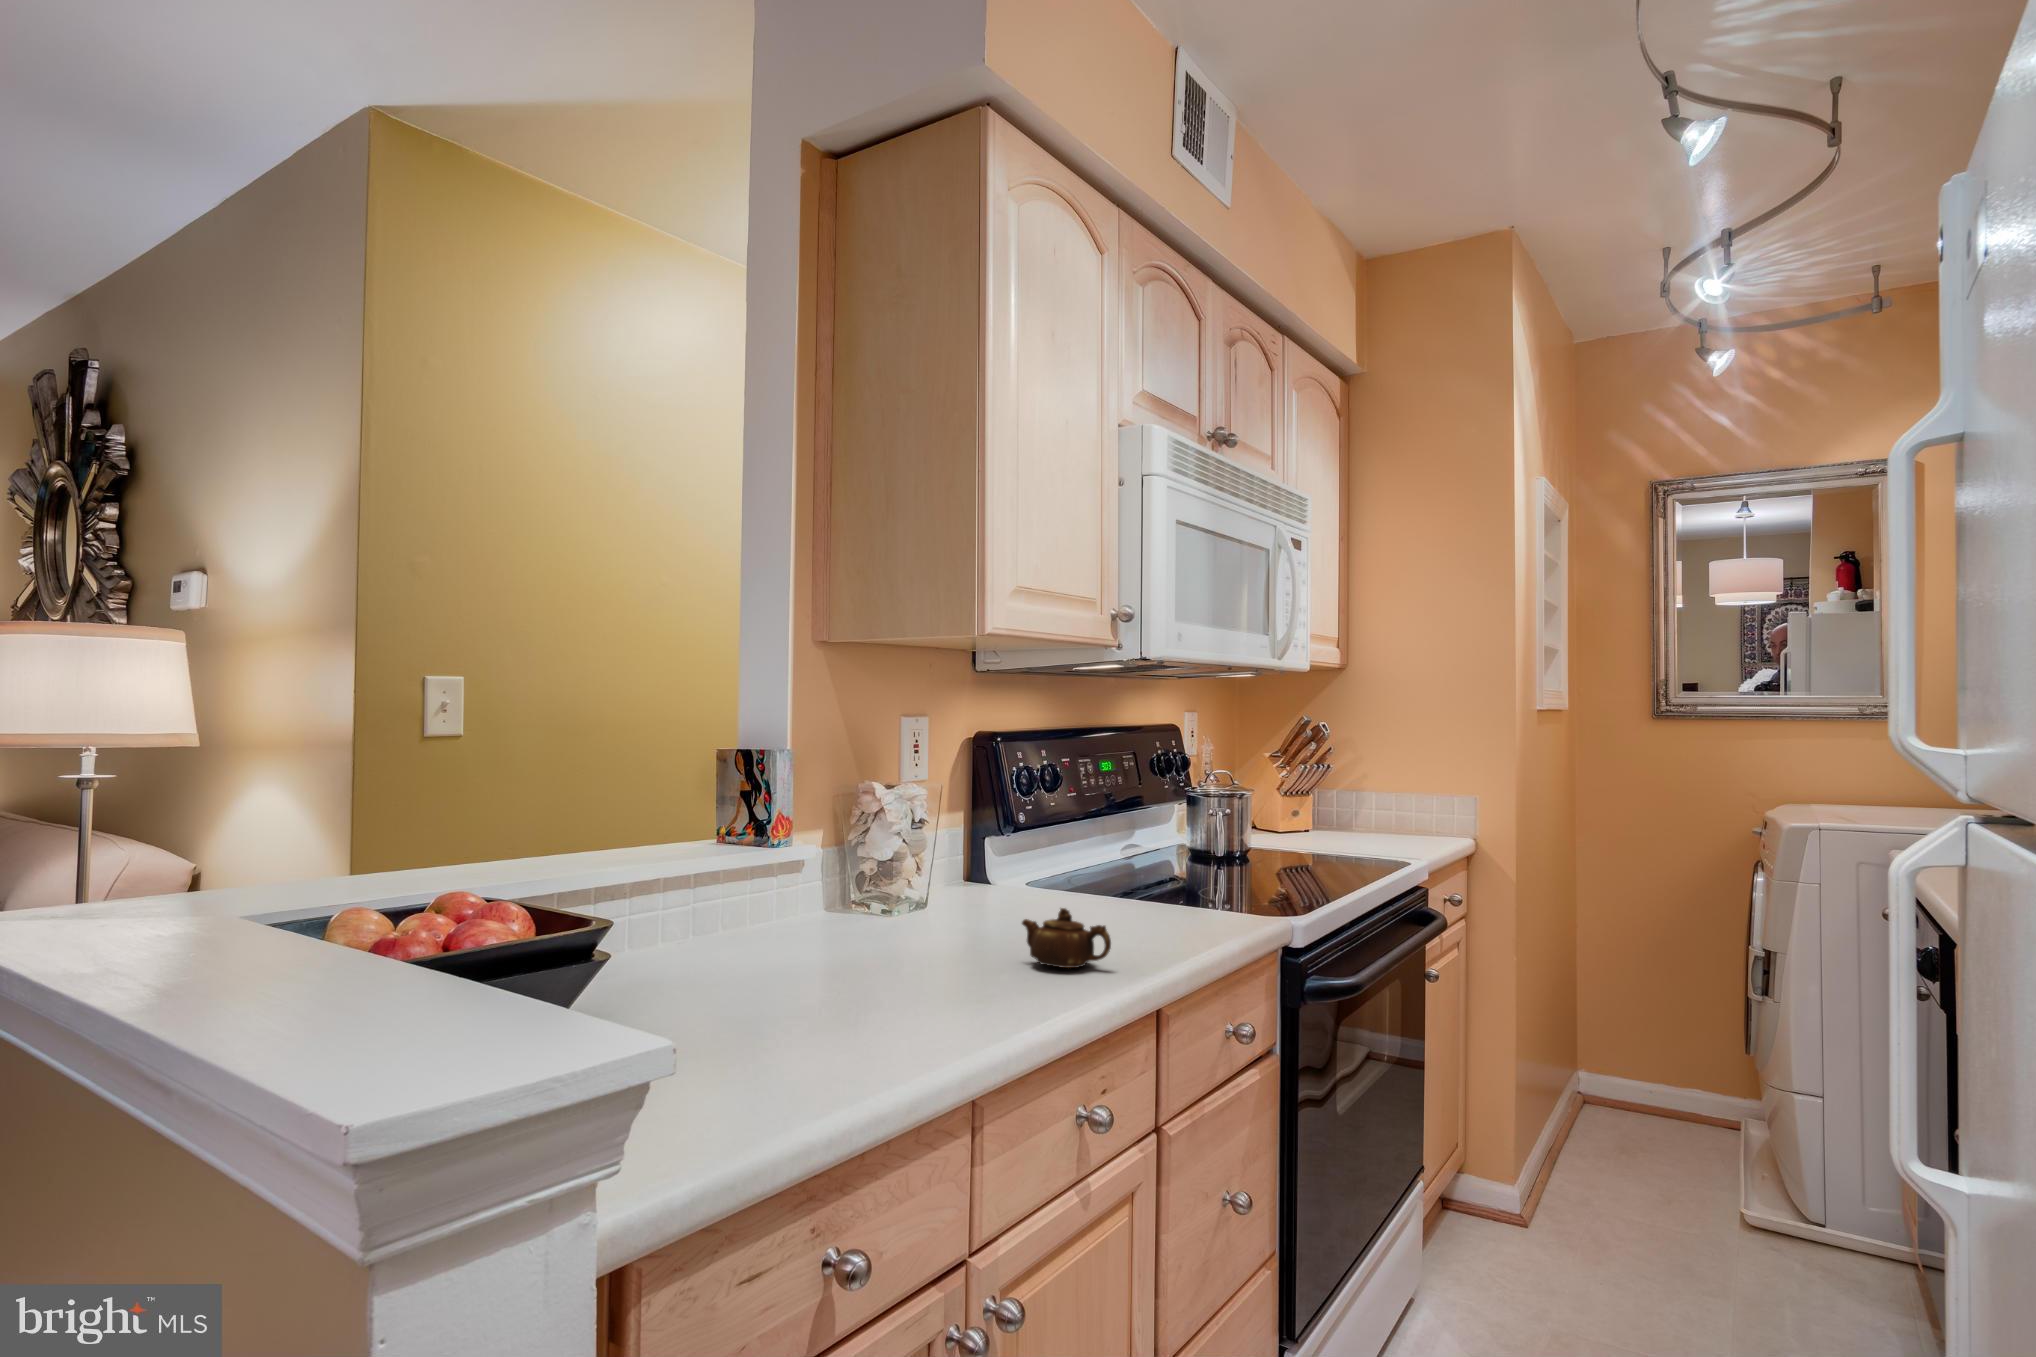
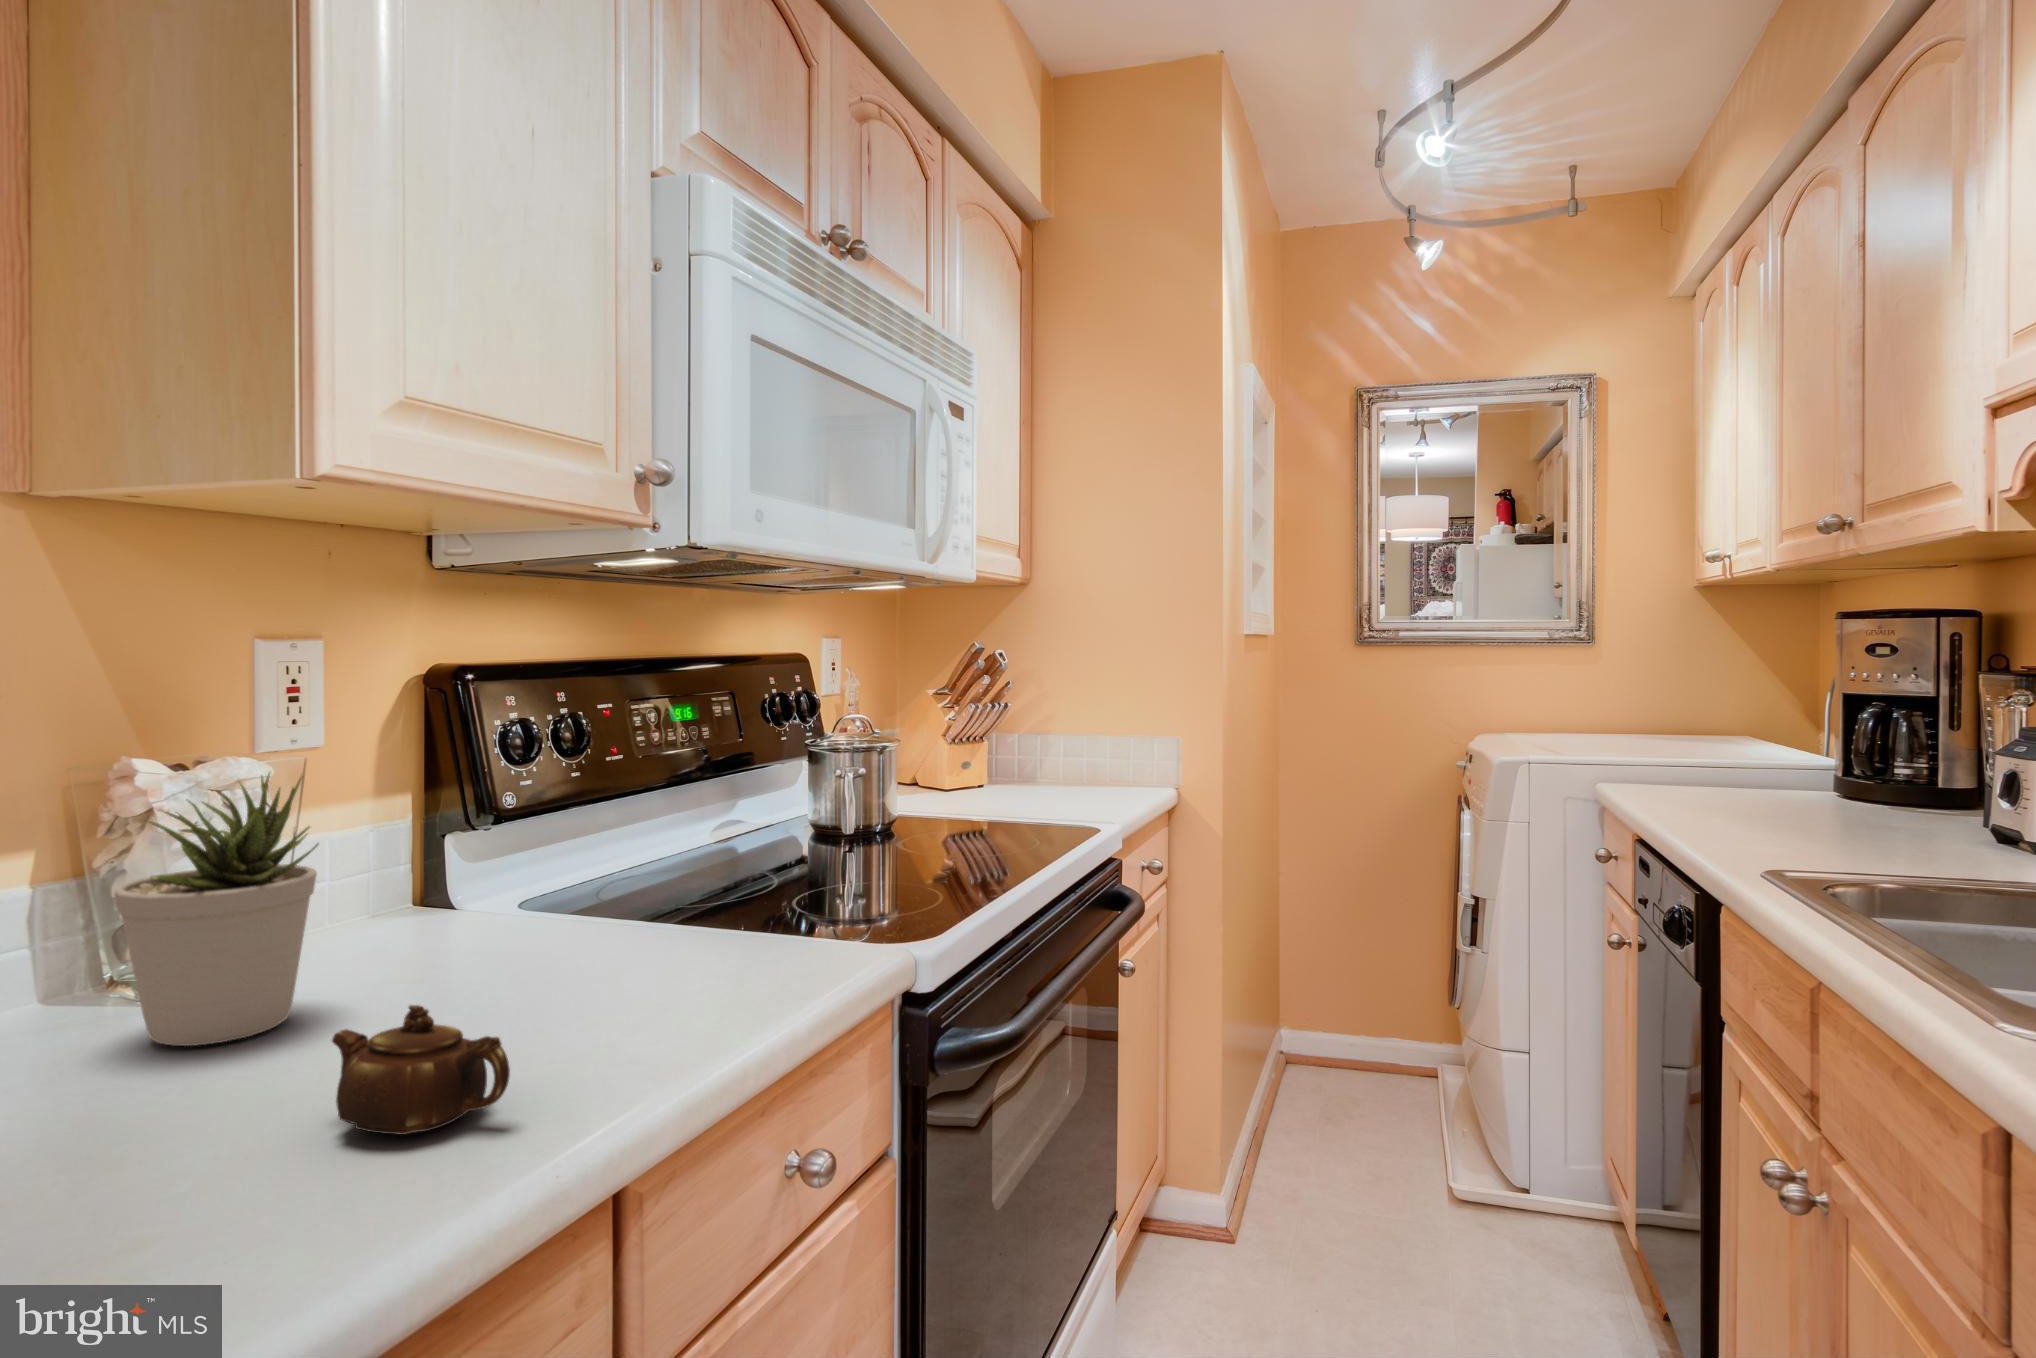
potted plant: none [883,791,975,933] -> present [114,774,318,1046]

